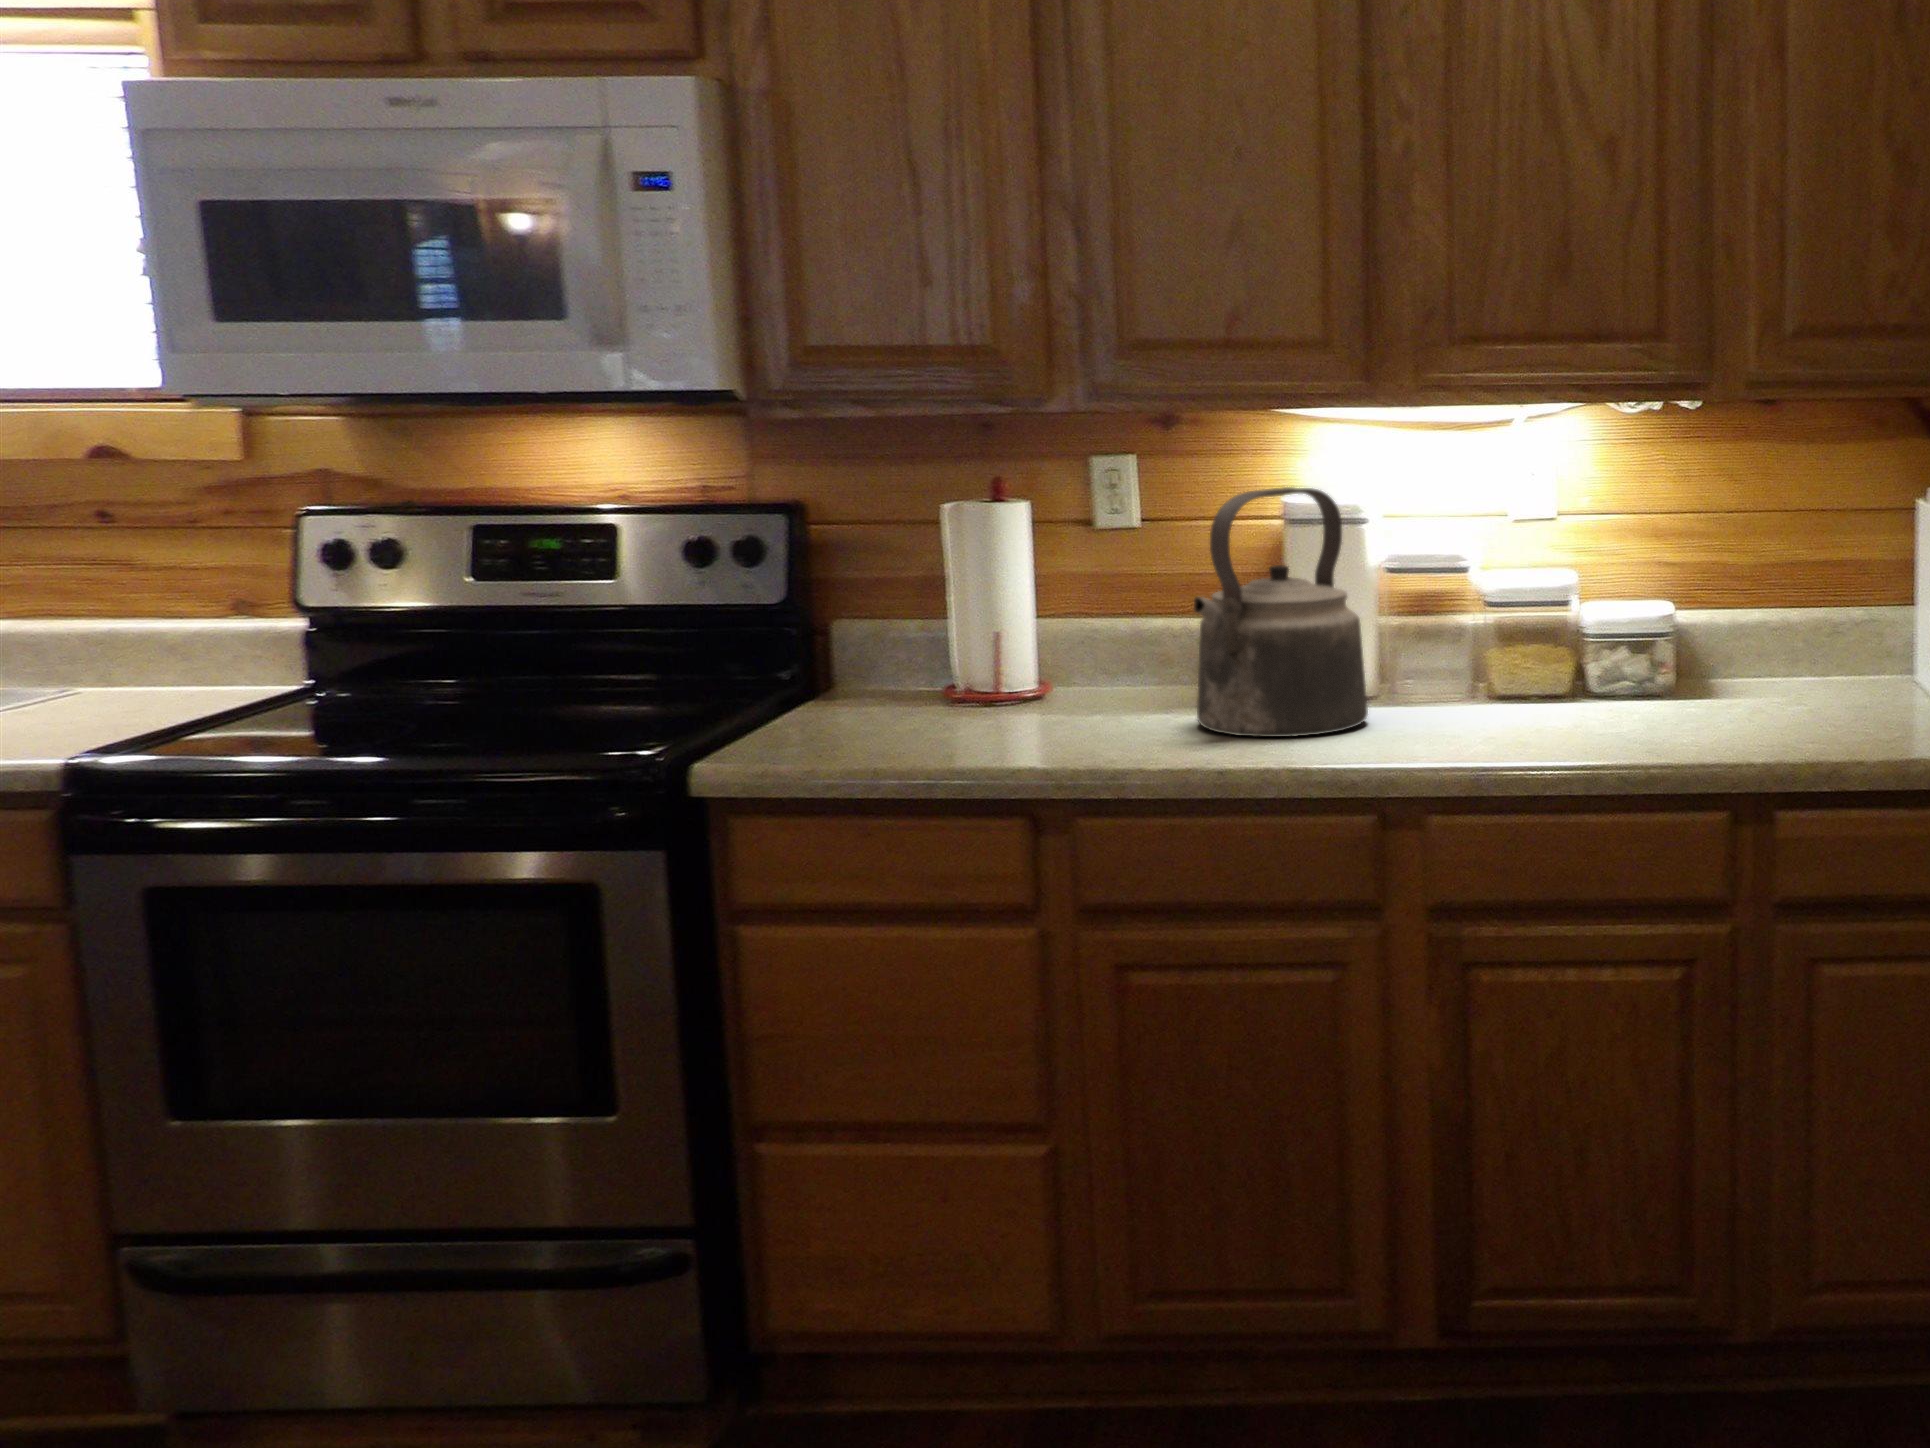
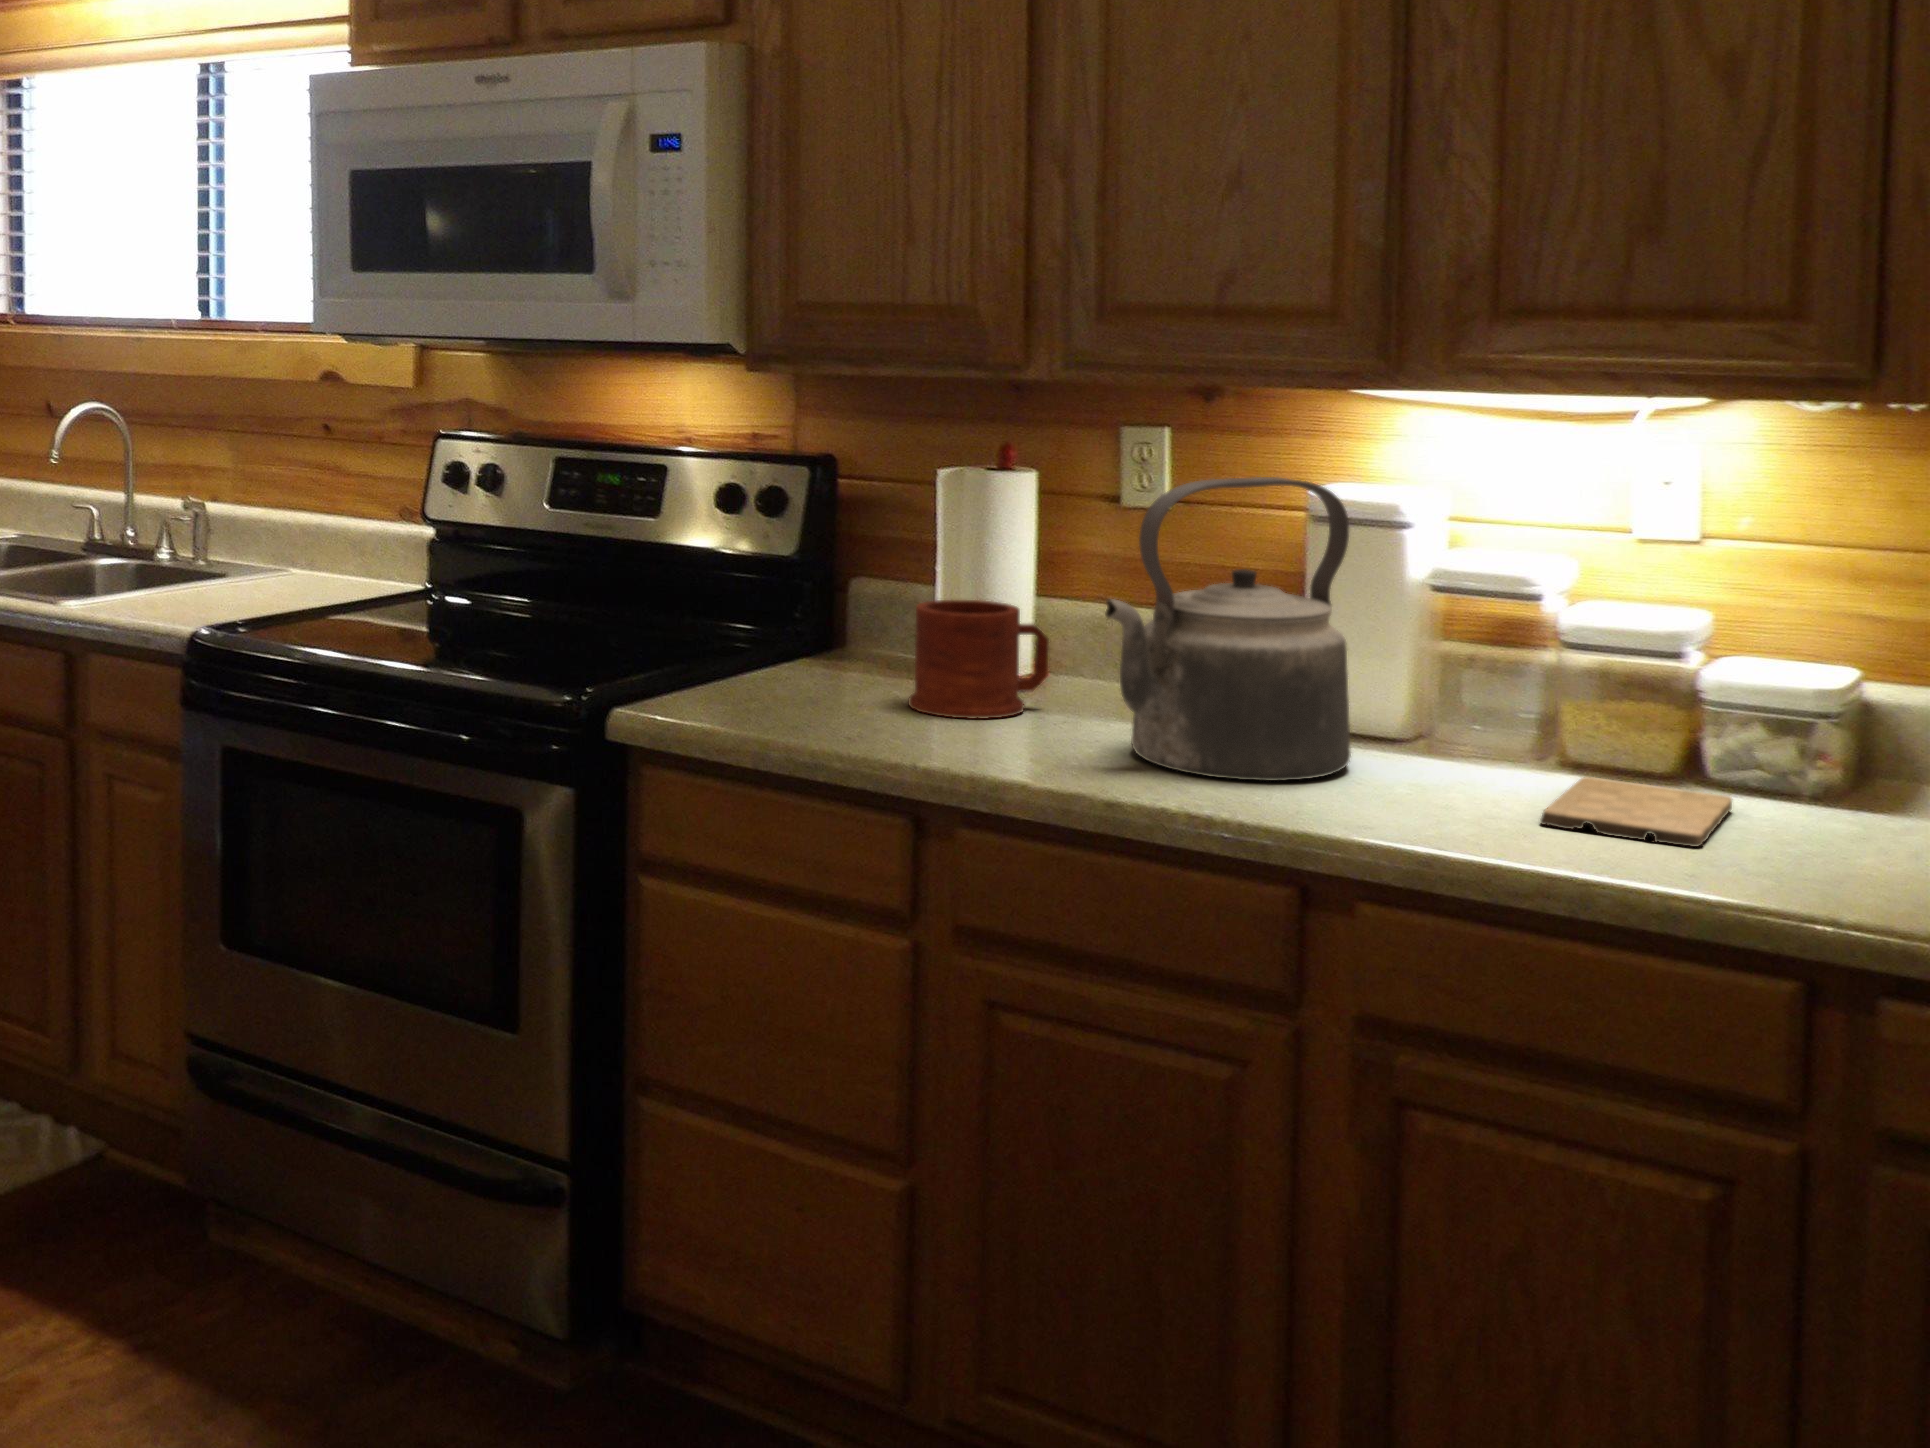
mug: none [967,621,1085,726] -> present [909,600,1049,718]
cutting board: none [1522,700,1635,734] -> present [1540,777,1732,847]

